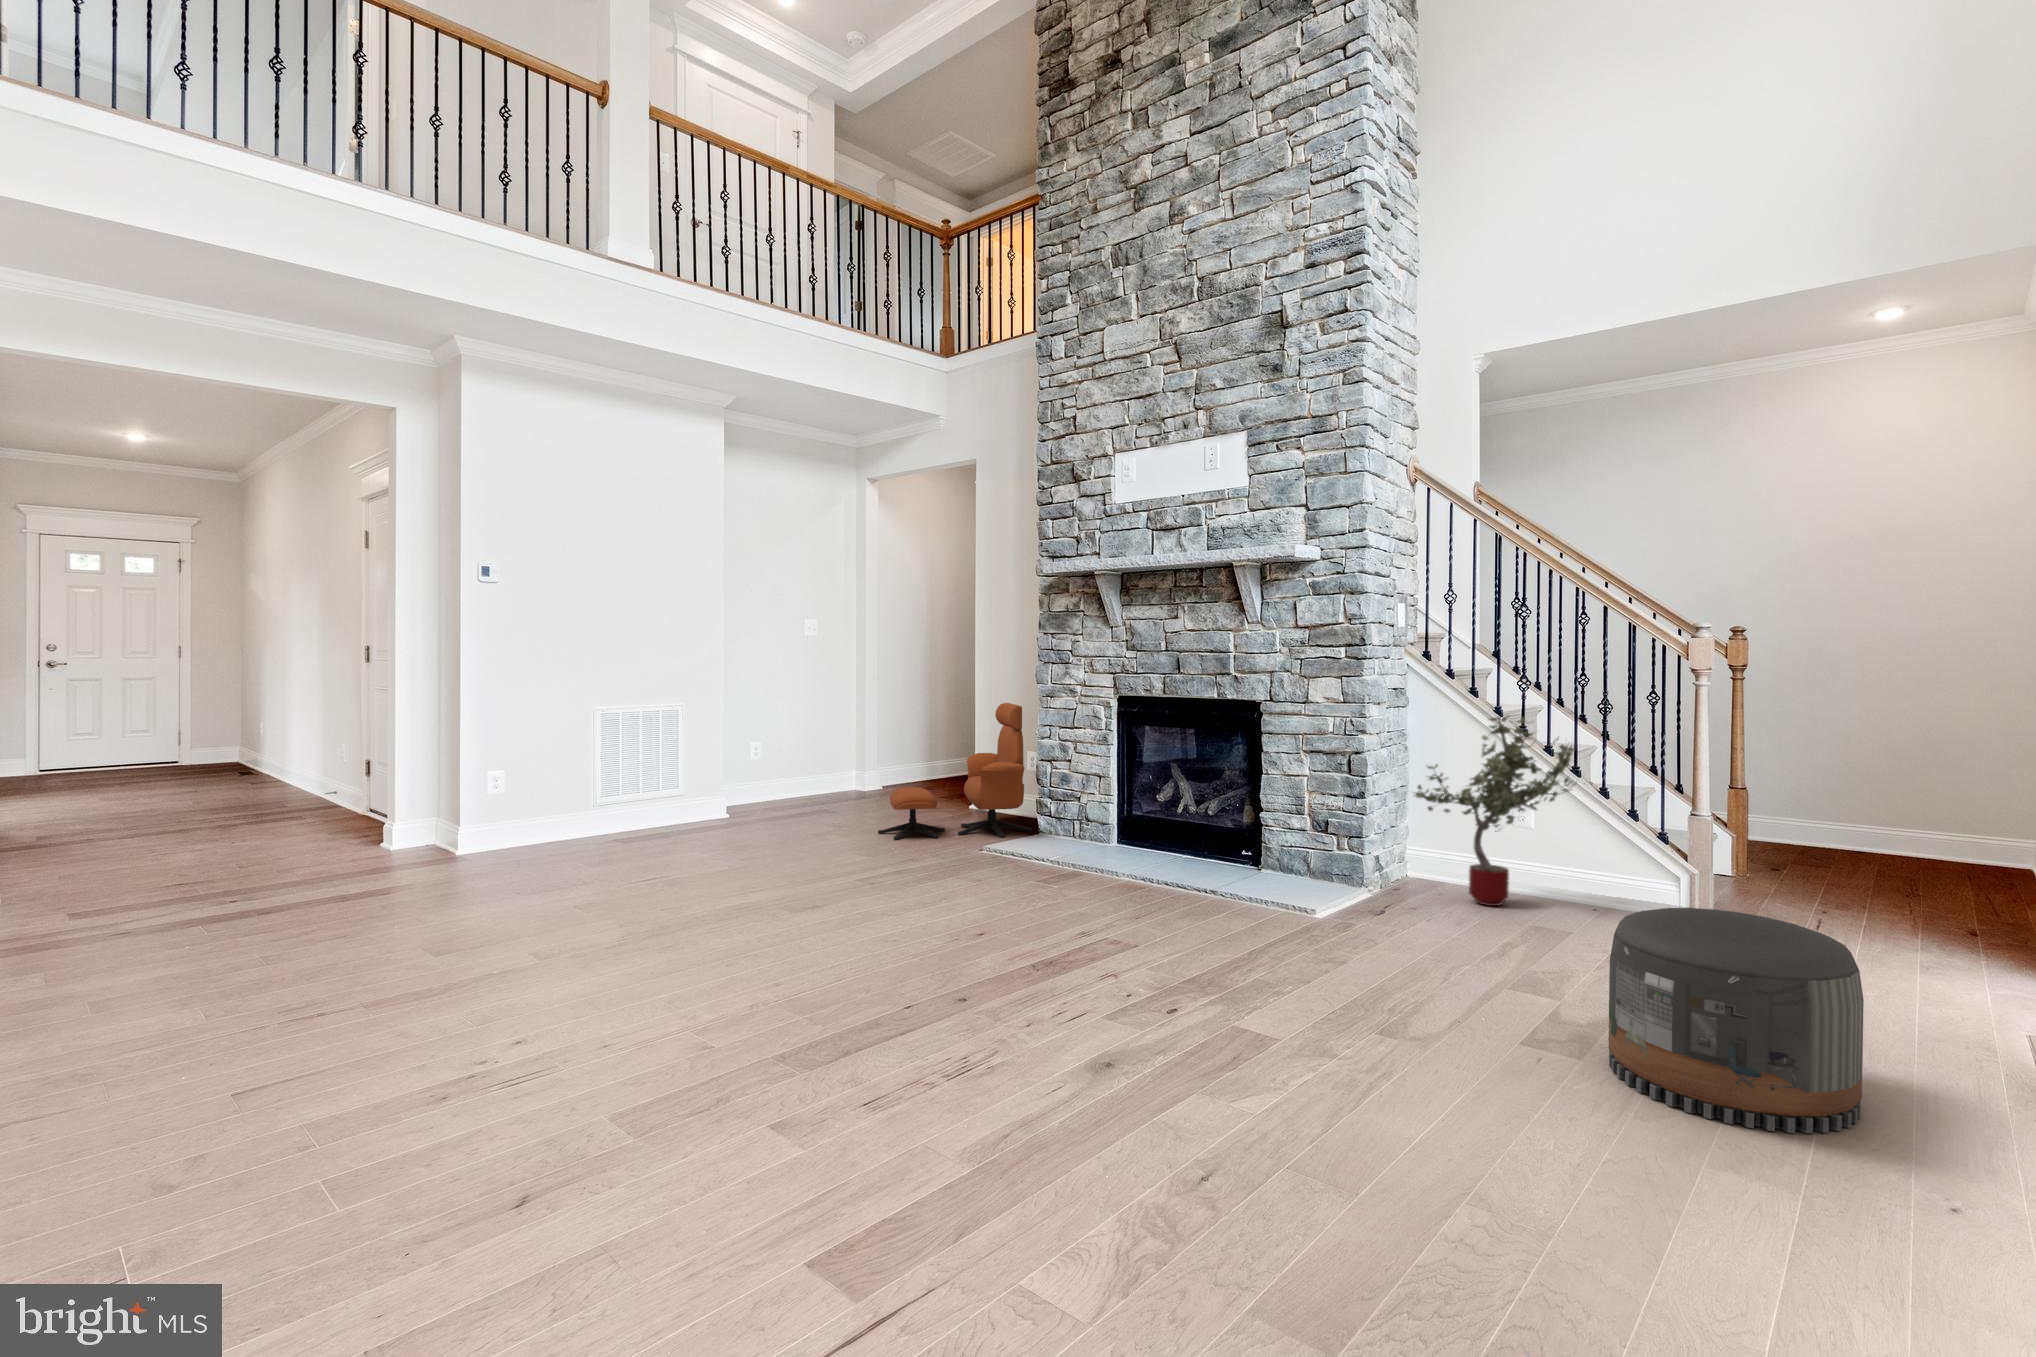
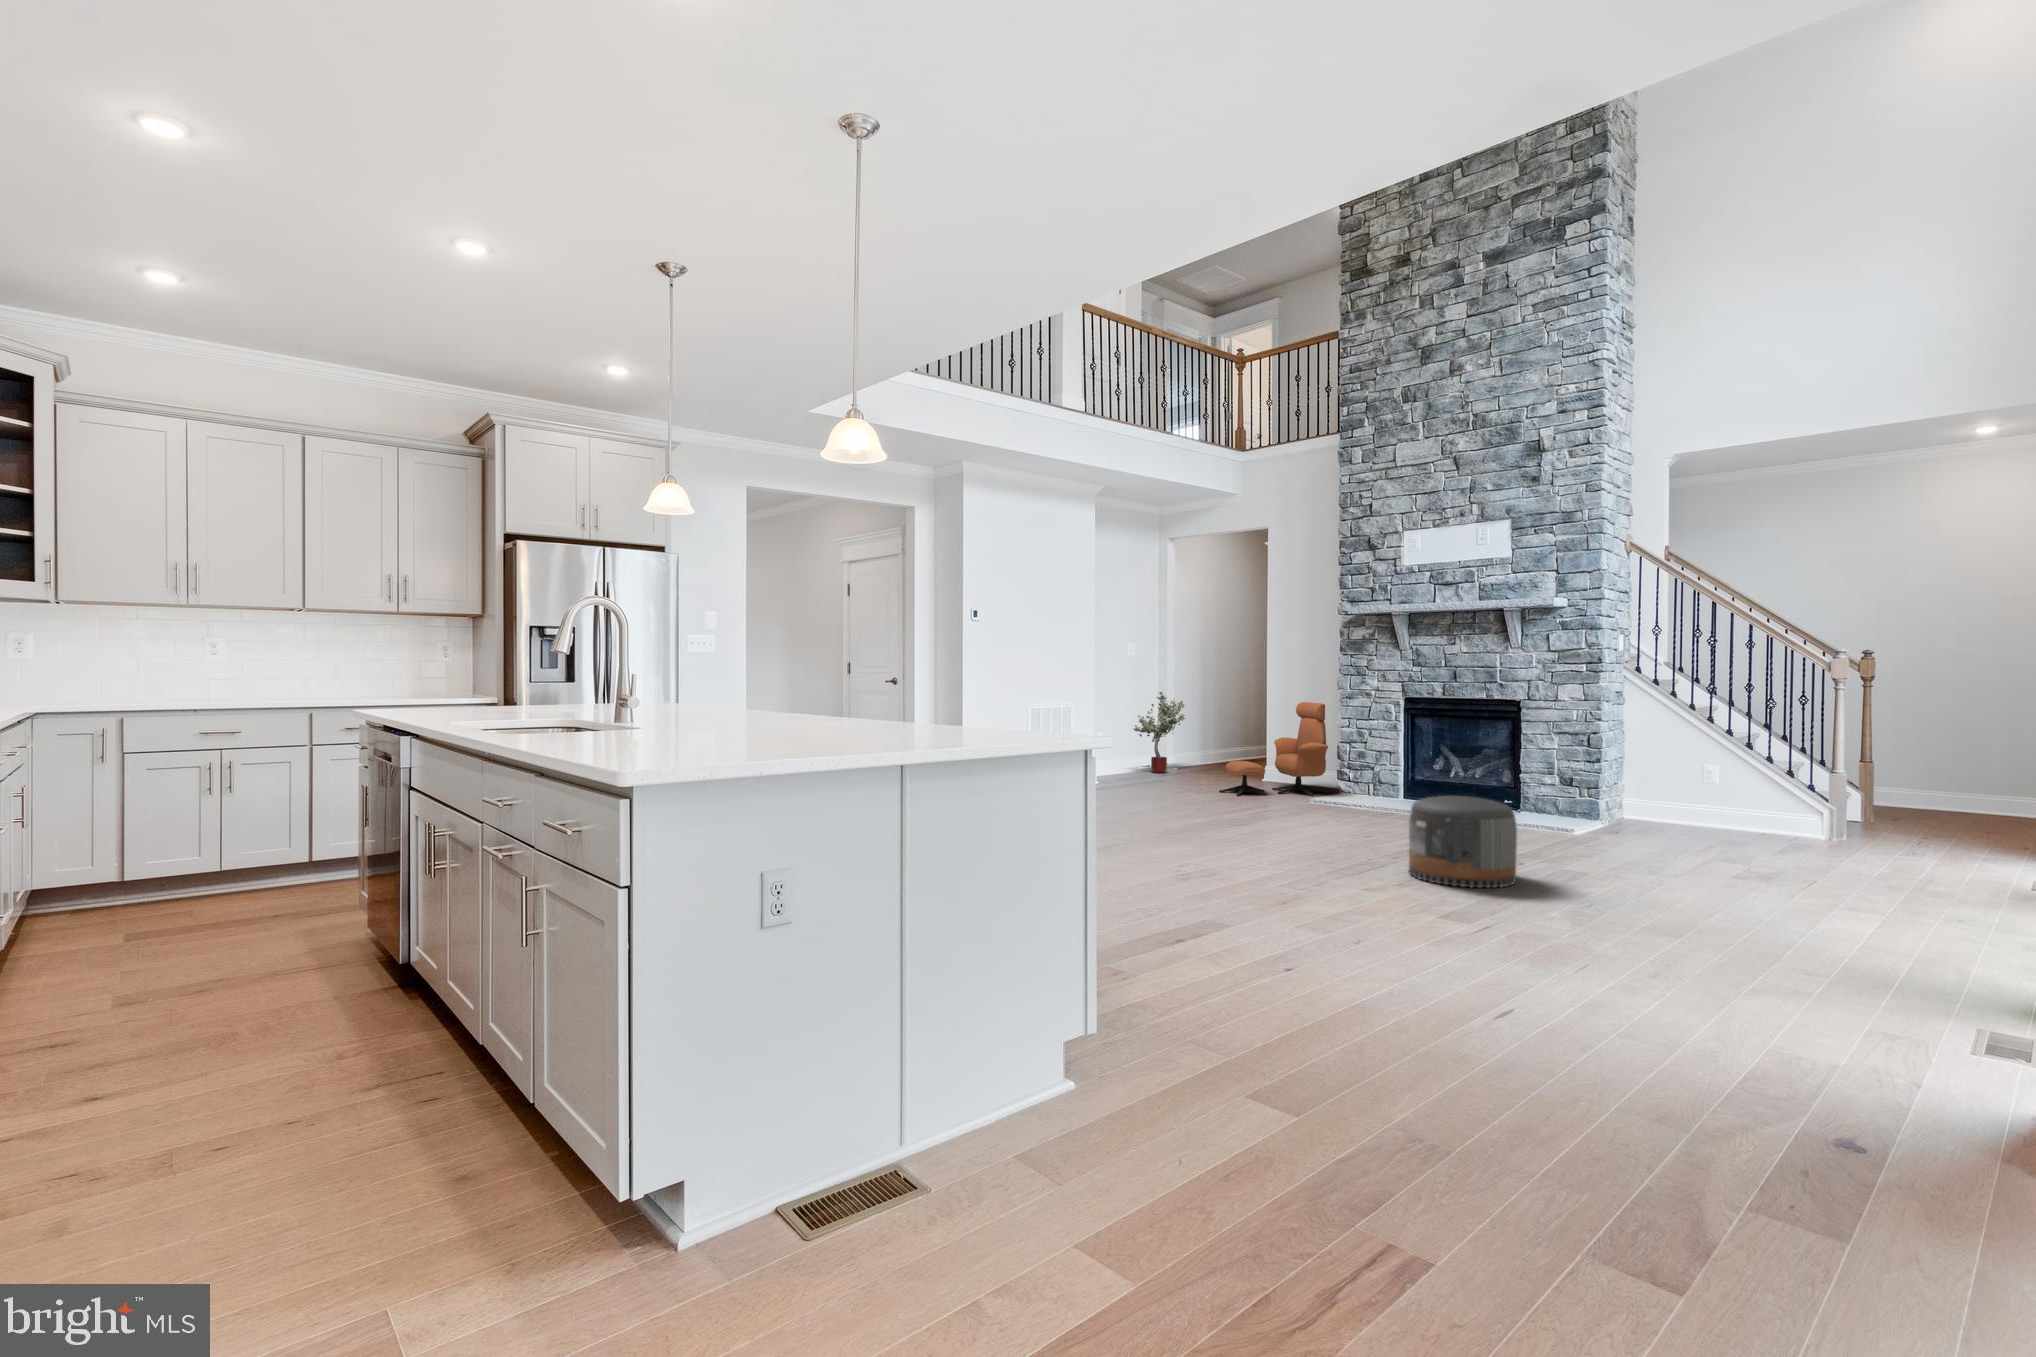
potted tree: present [1414,717,1576,906] -> present [1133,692,1185,773]
pouf: present [1608,908,1864,1133] -> present [1409,796,1517,888]

